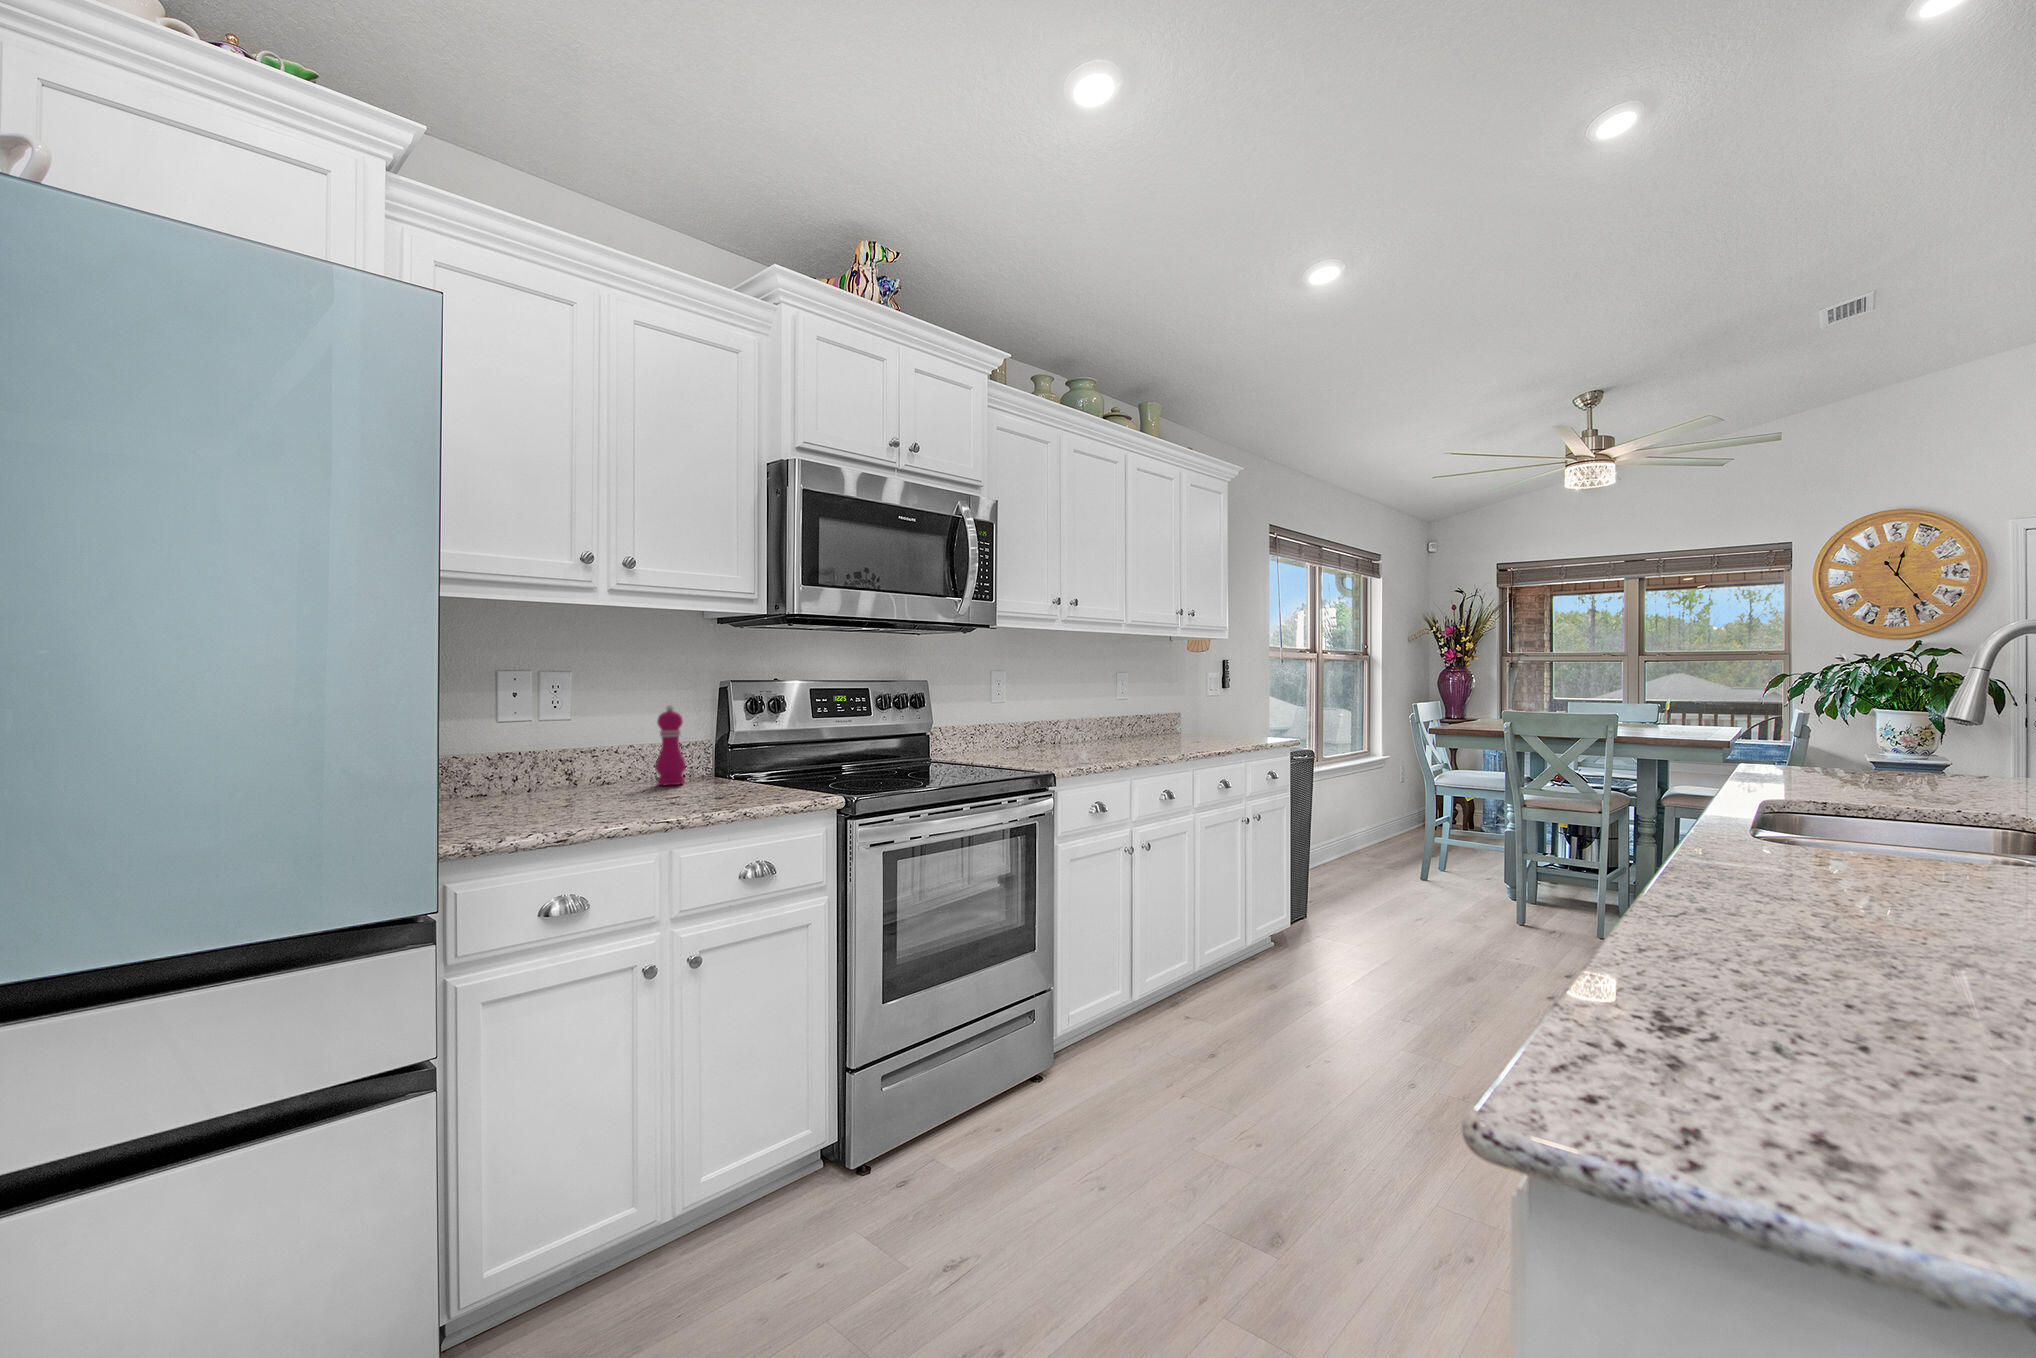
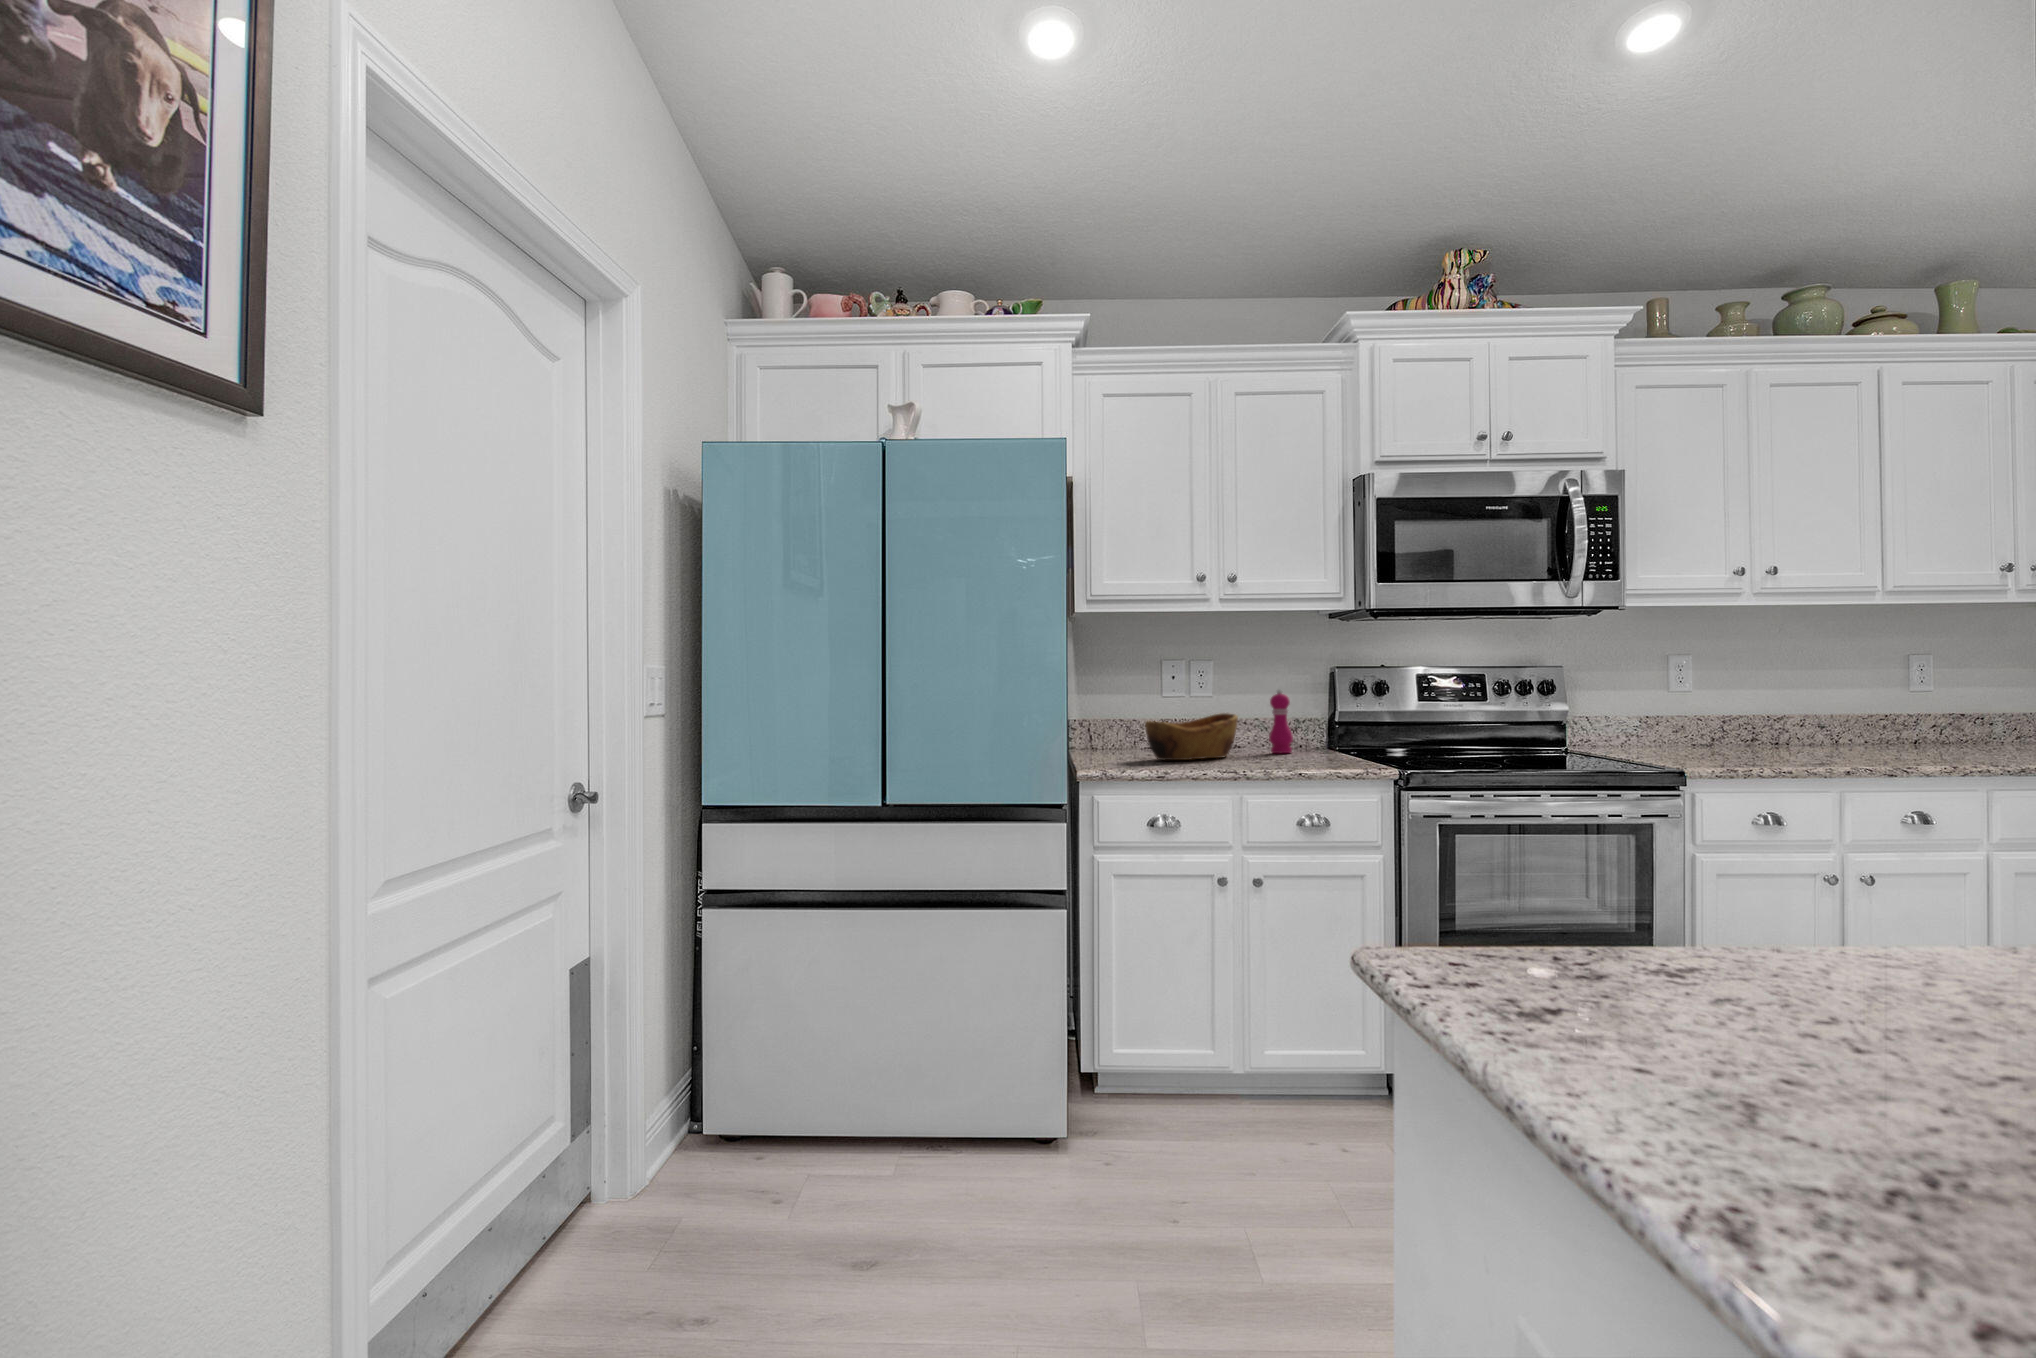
wooden bowl: none [501,737,629,809] -> present [1145,713,1238,760]

